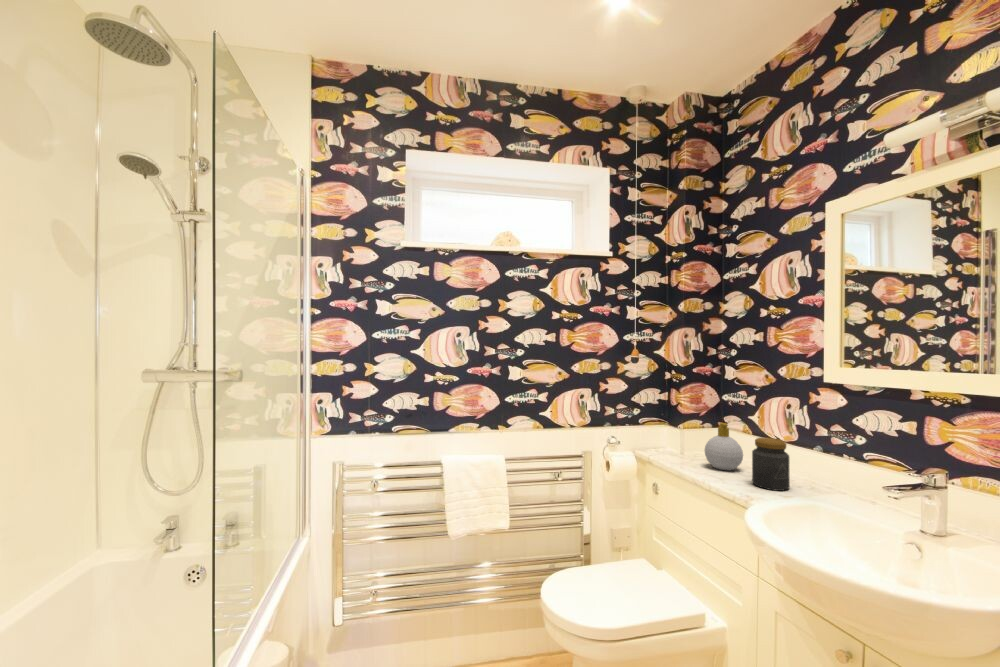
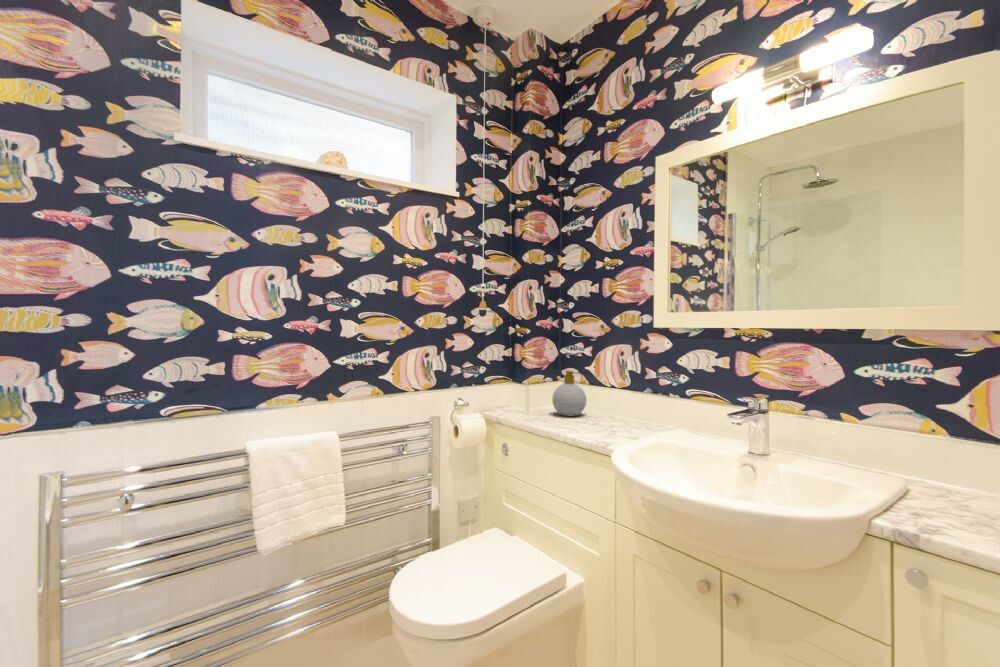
jar: present [752,438,790,491] -> none [600,380,632,429]

